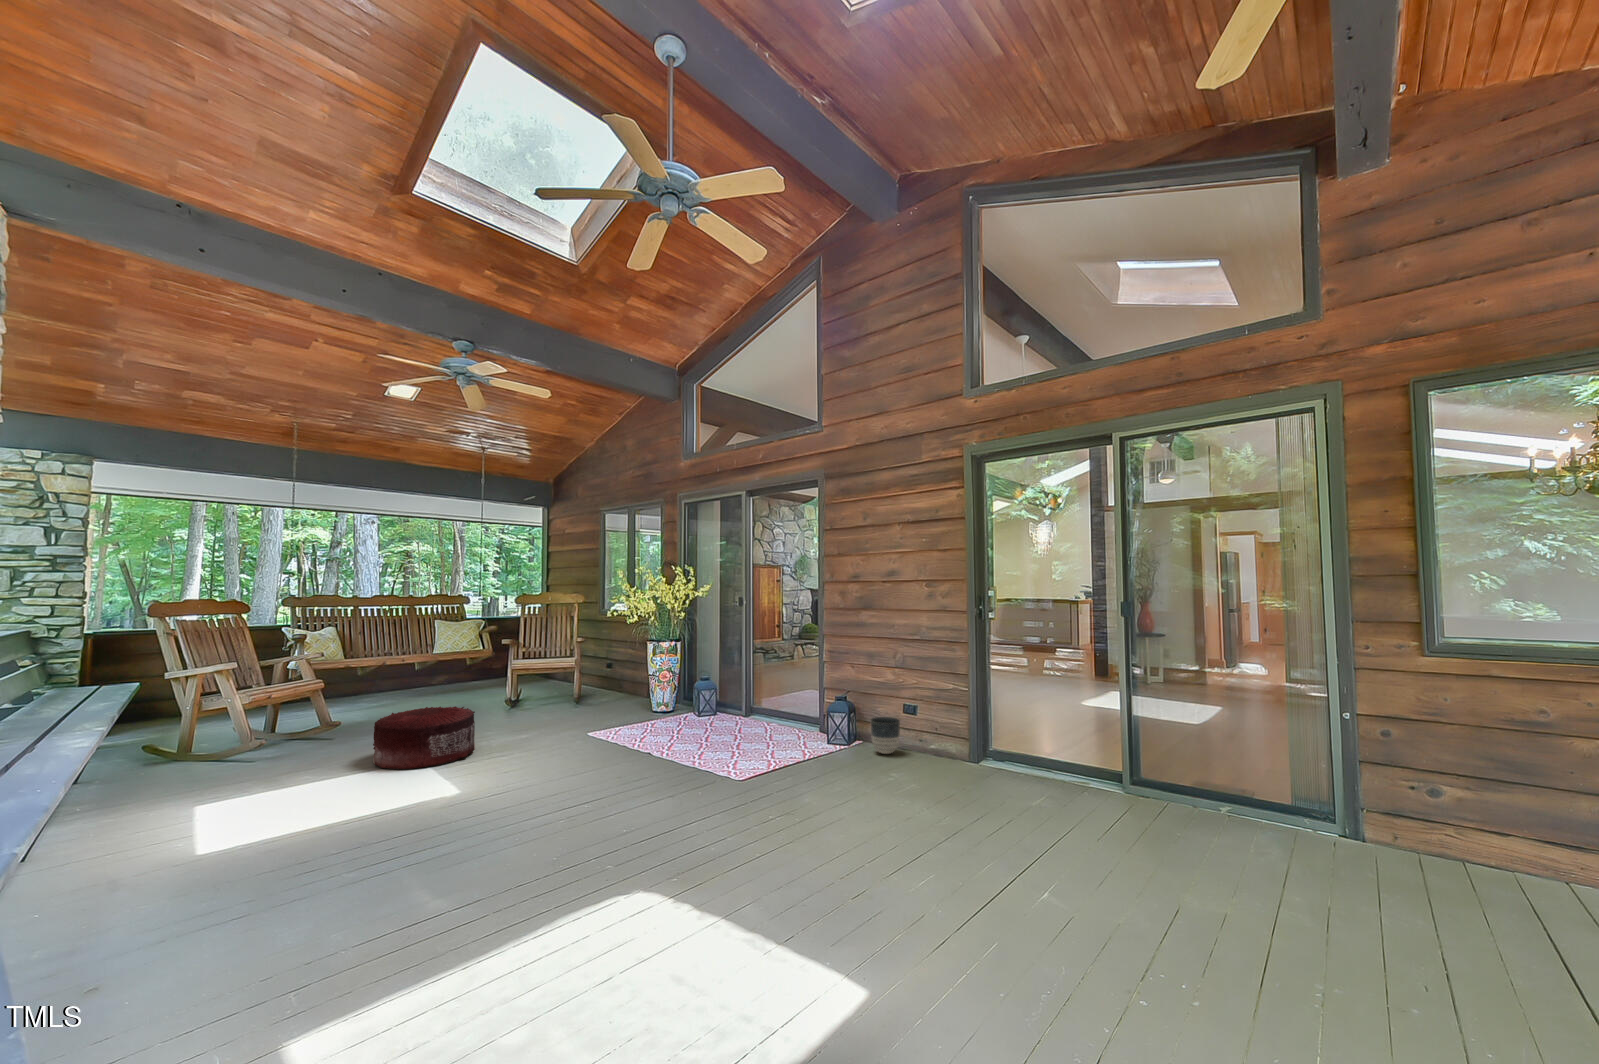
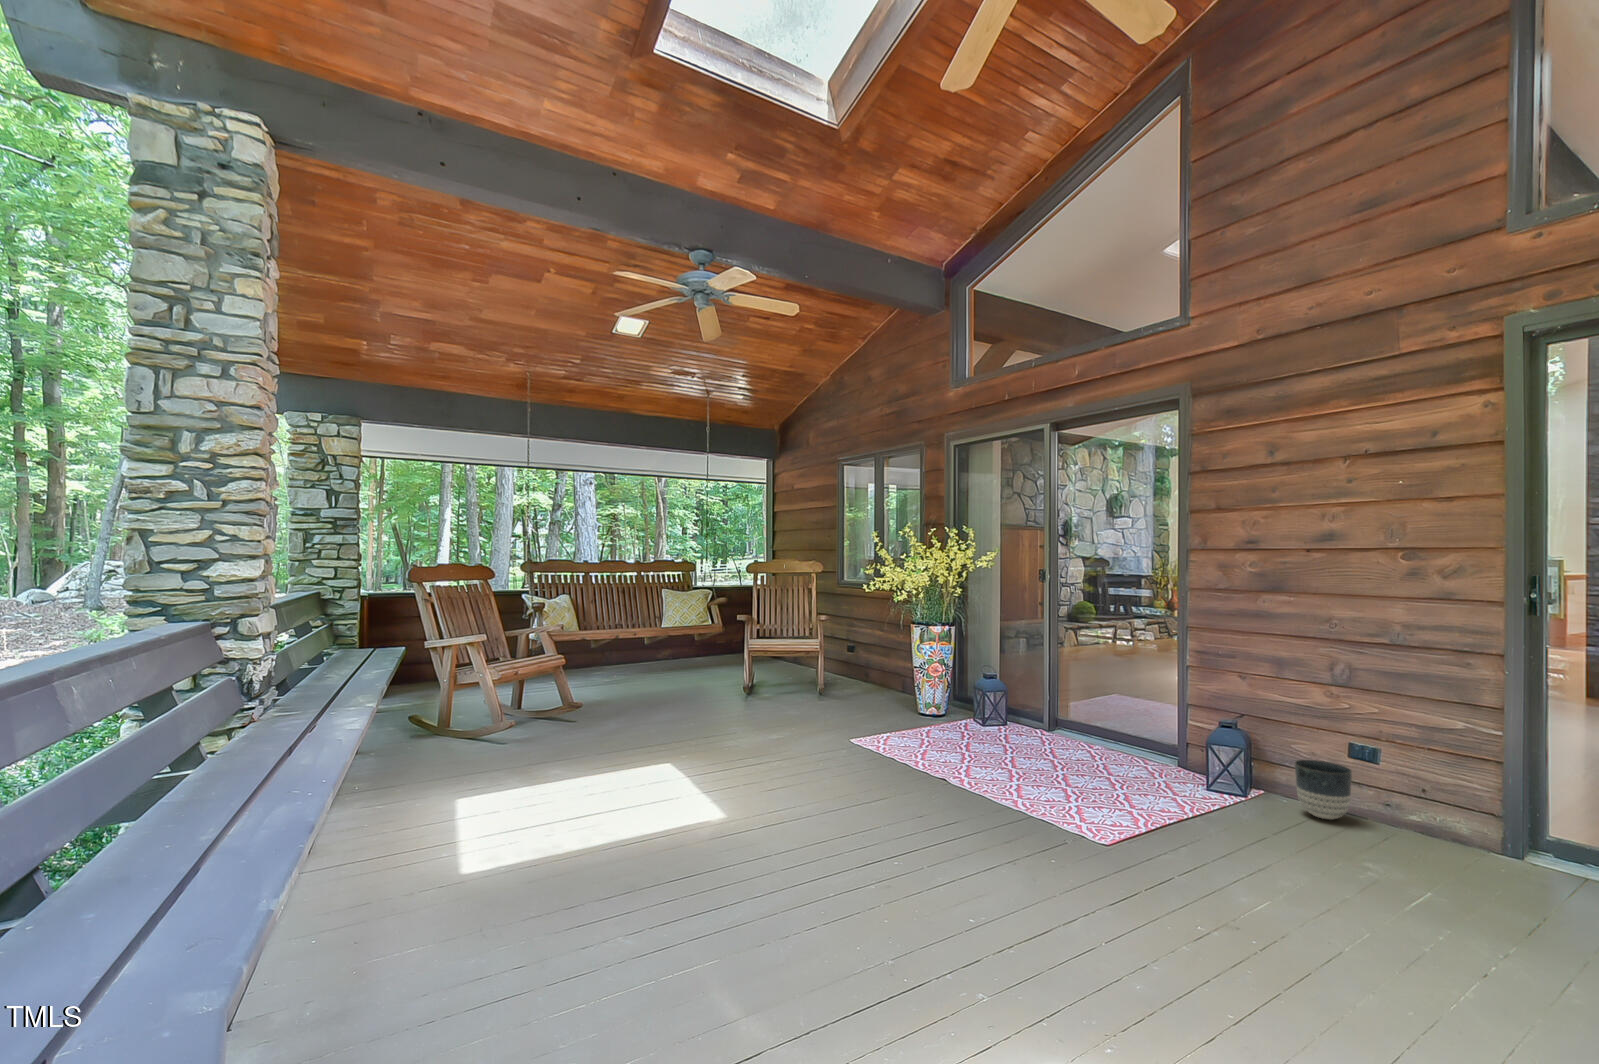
pouf: present [373,706,475,769] -> none [624,694,731,770]

